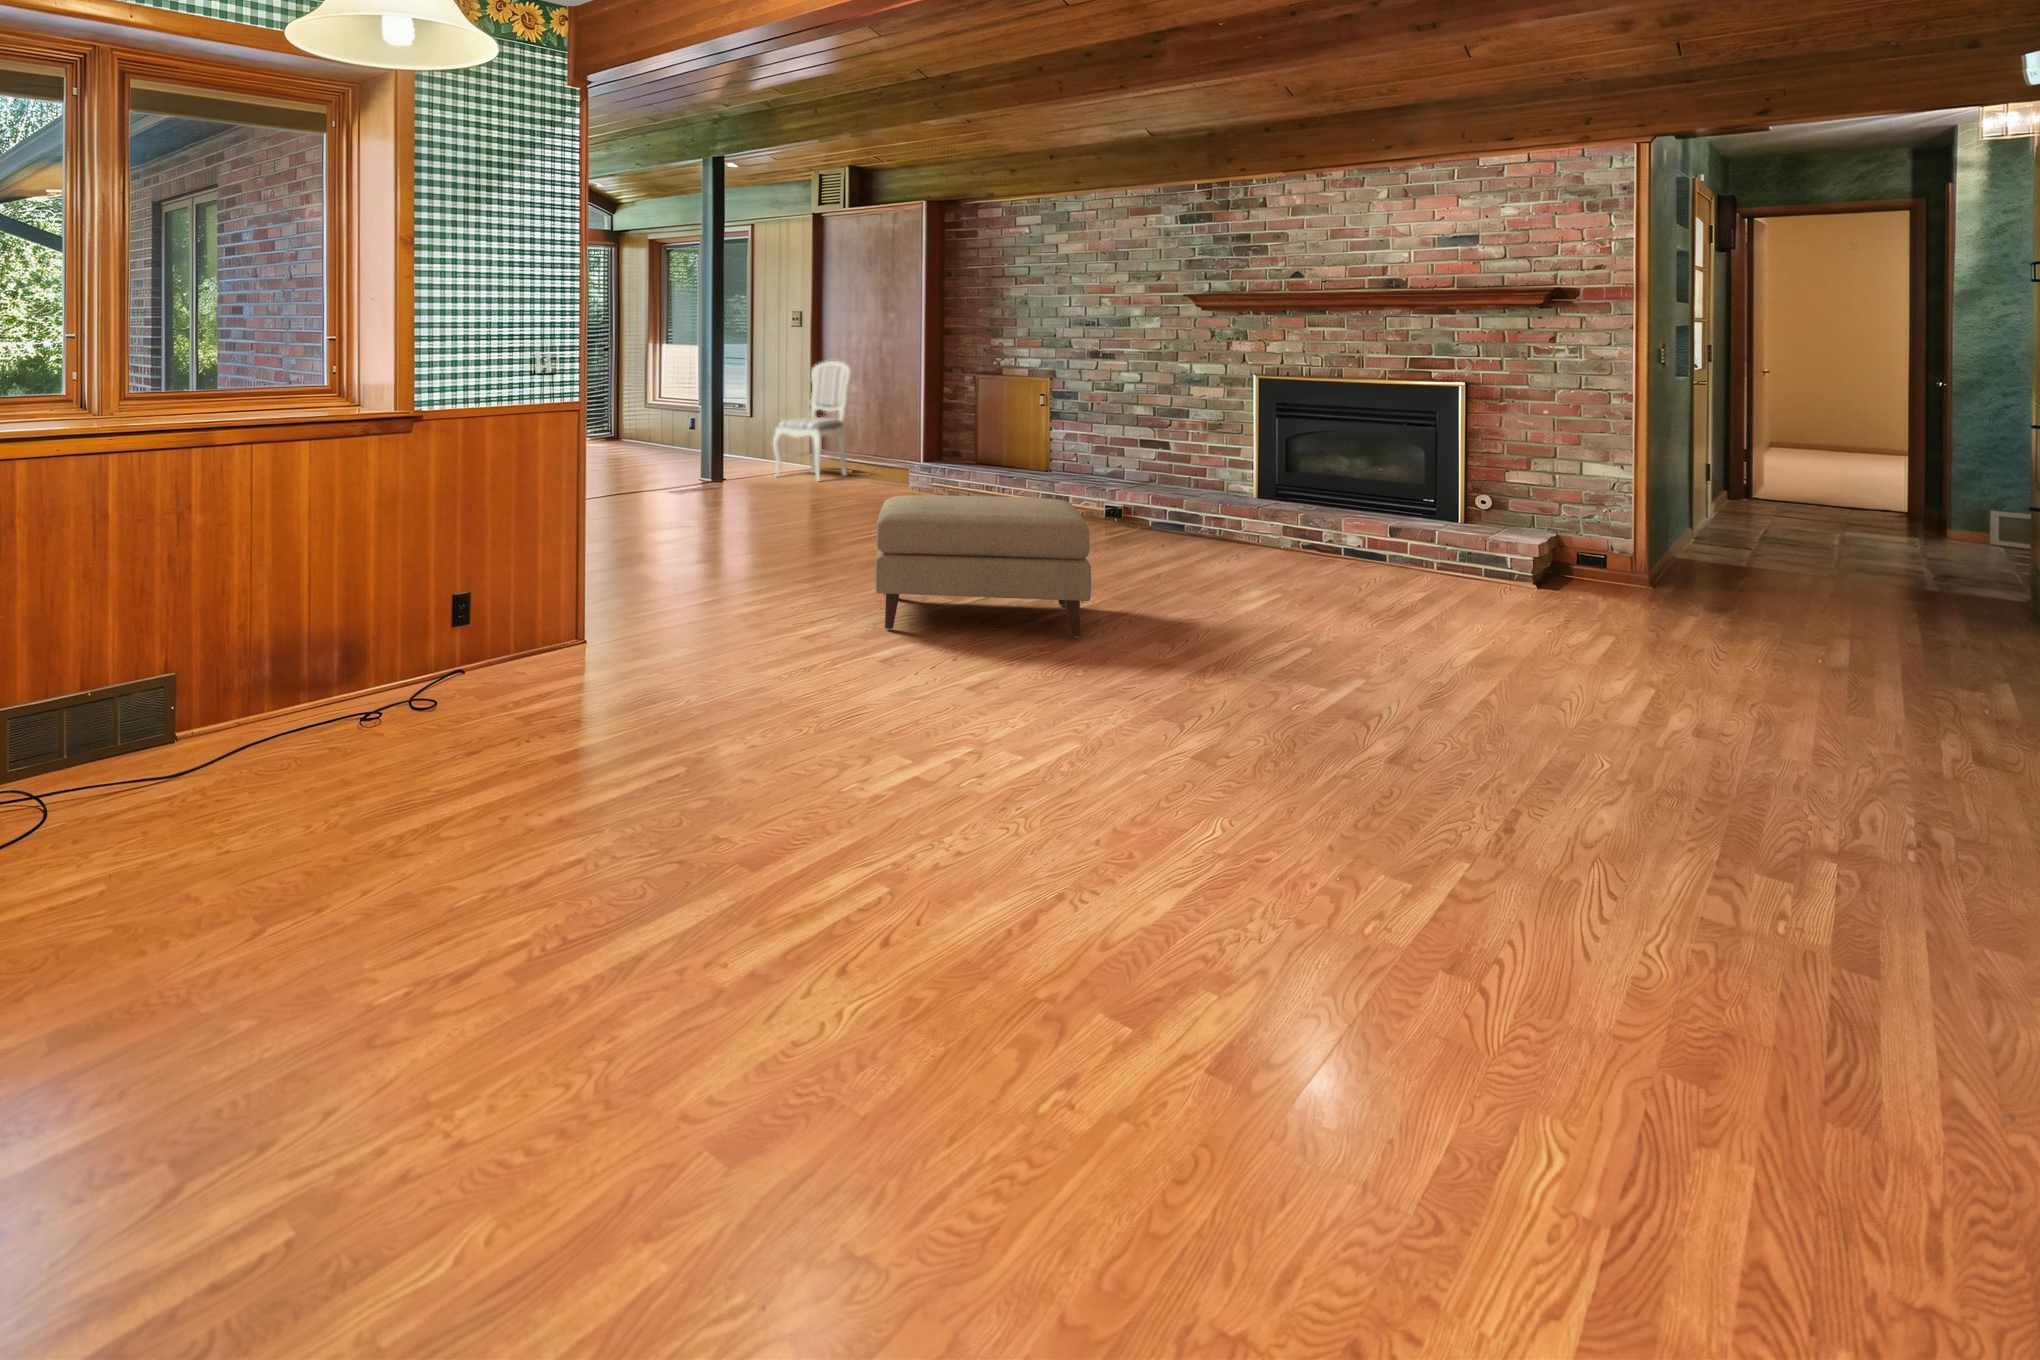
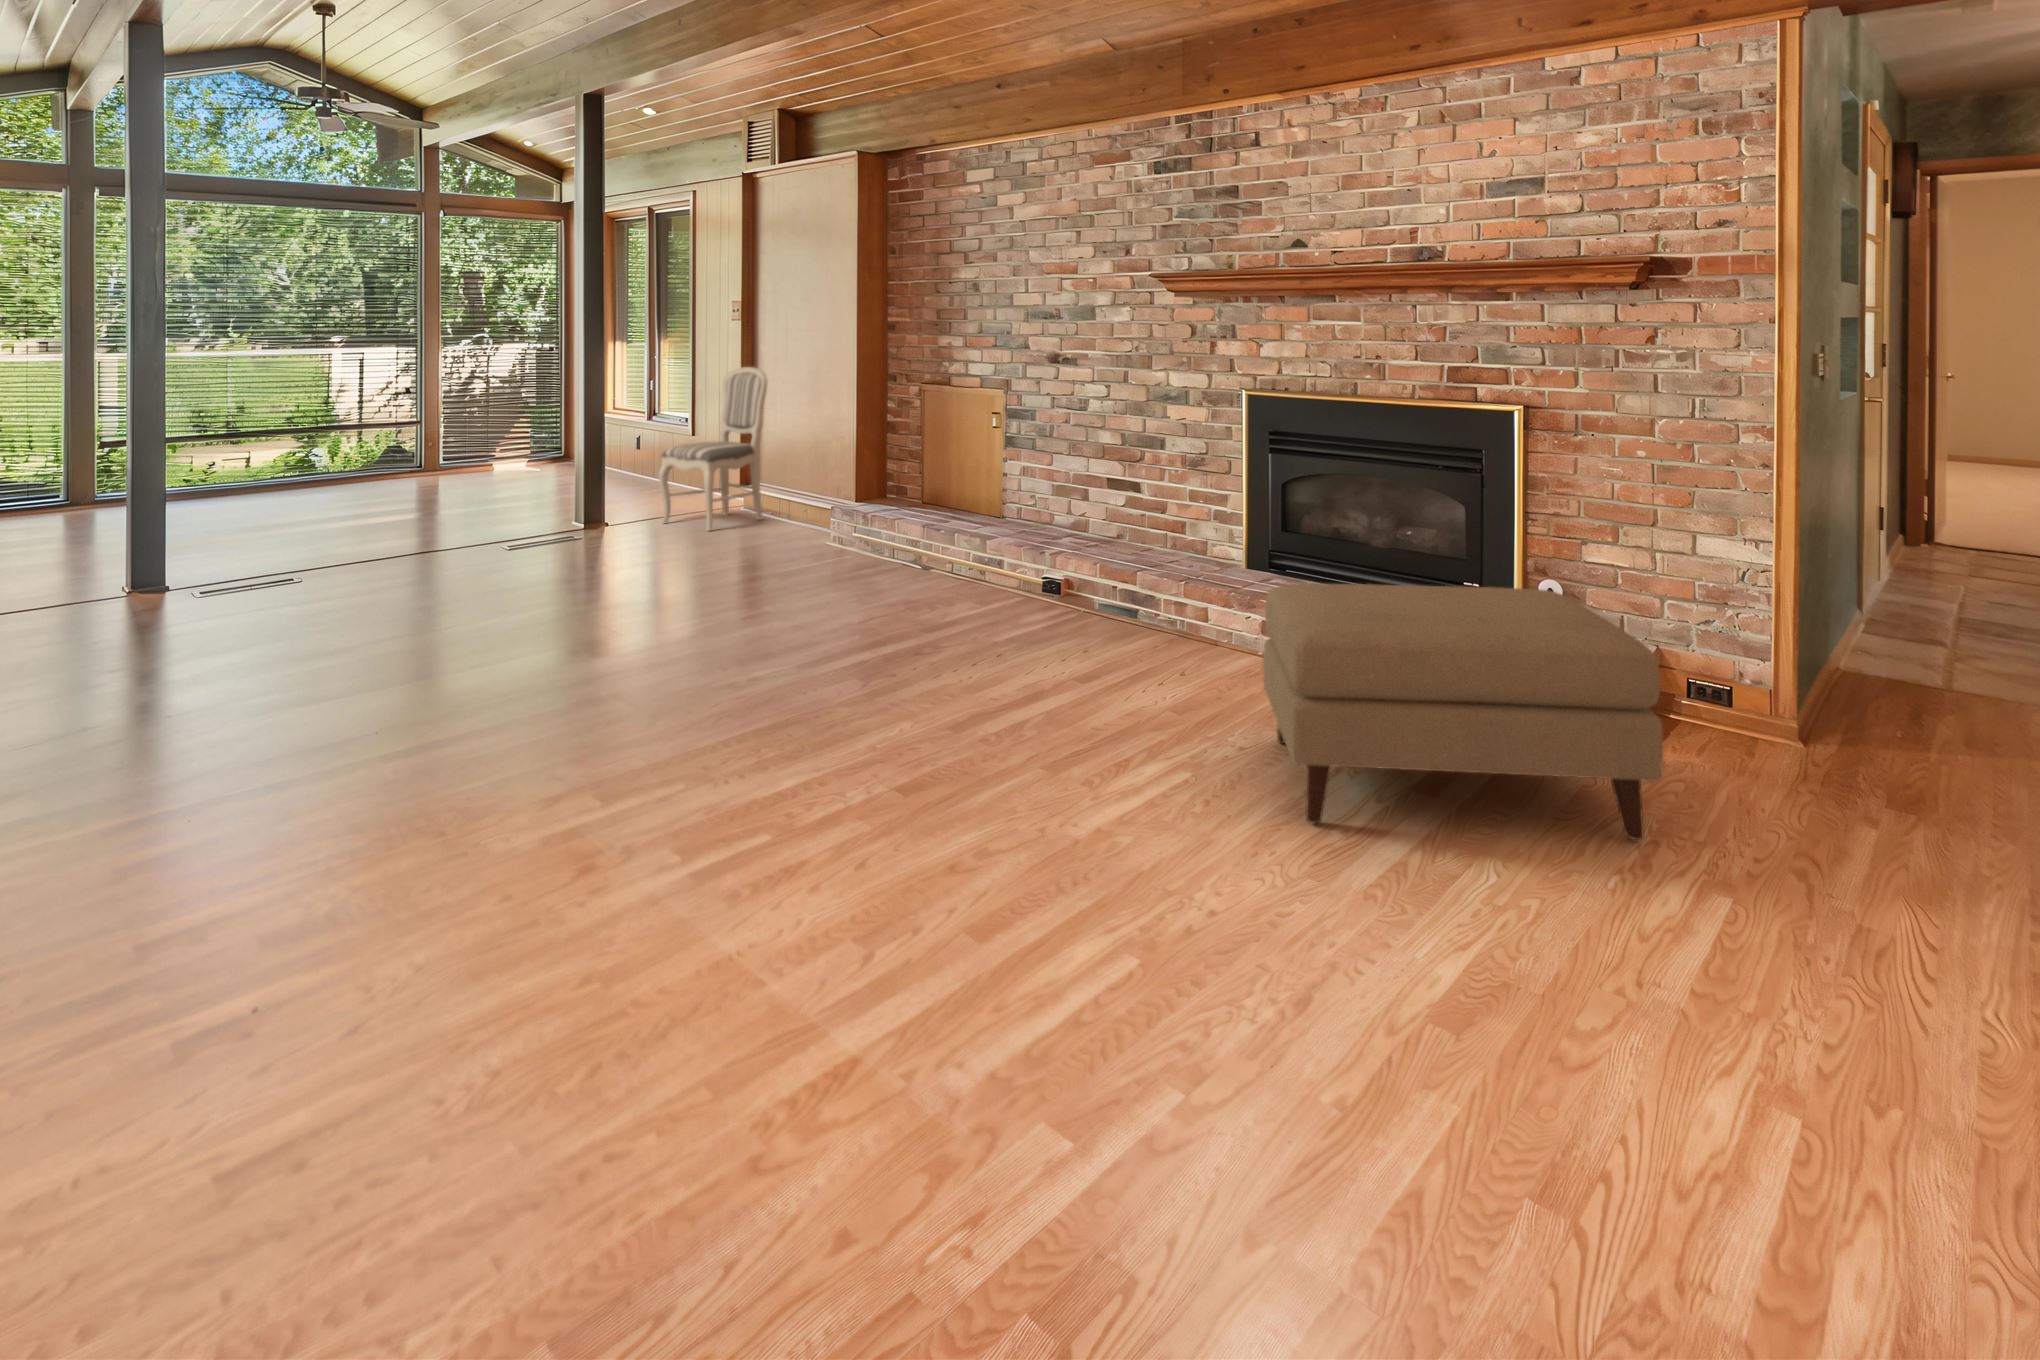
ottoman: present [875,495,1091,638] -> present [1263,584,1663,840]

